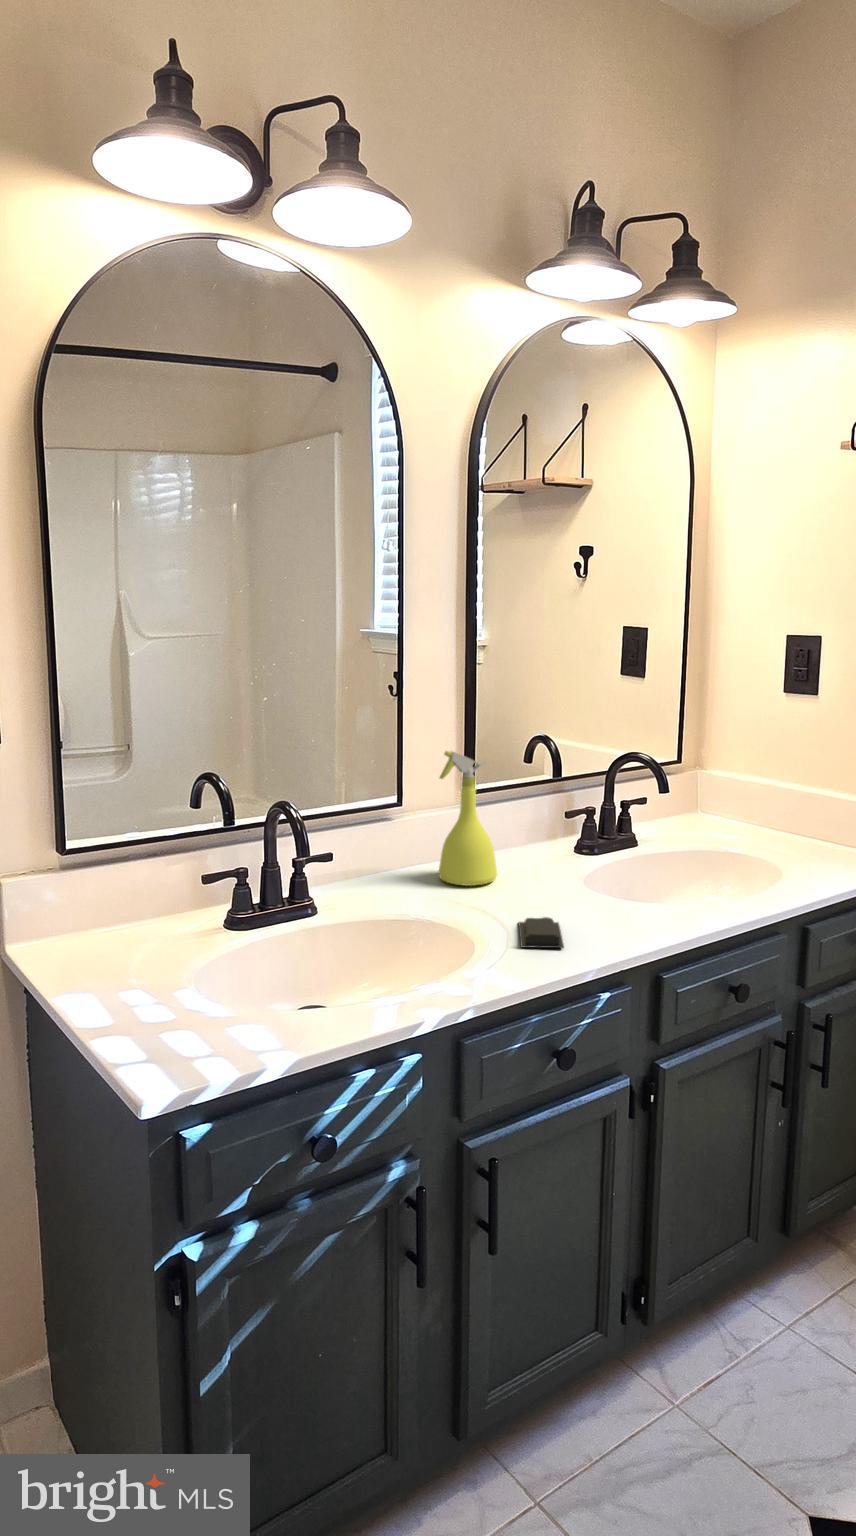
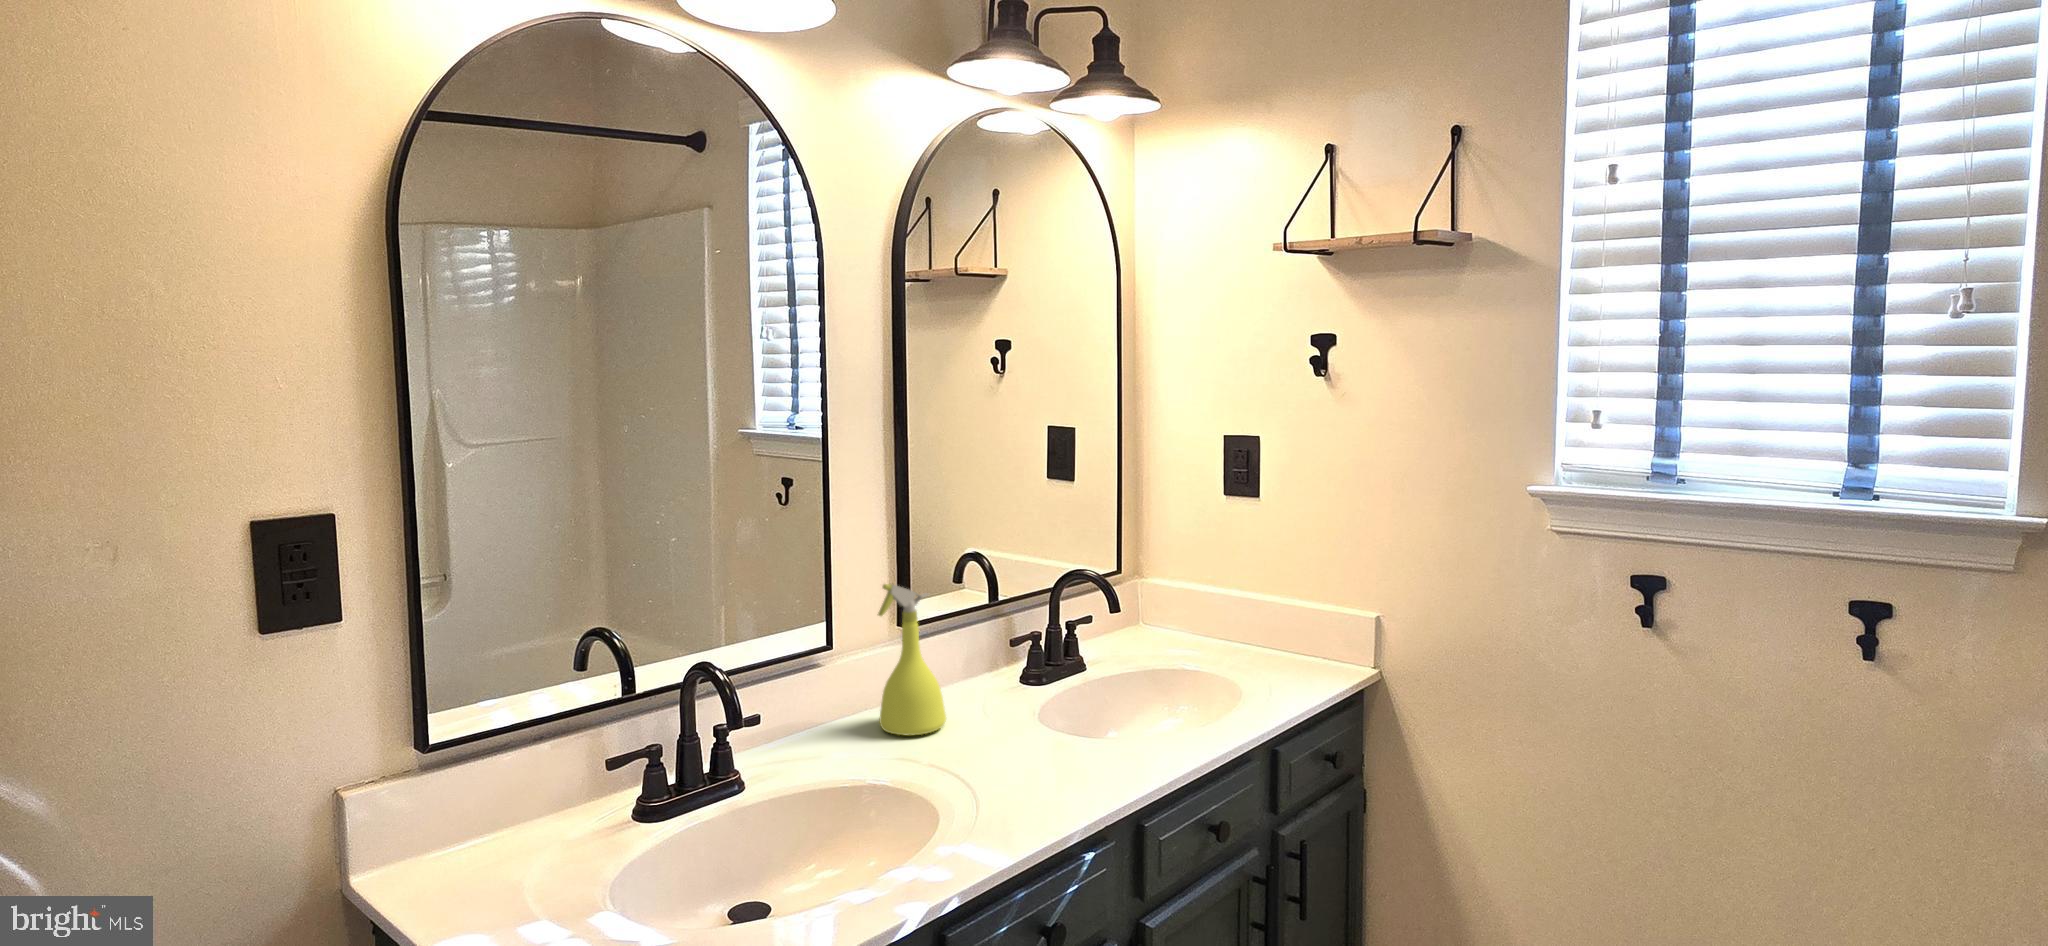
soap bar: present [519,917,564,948] -> none [982,770,1040,810]

